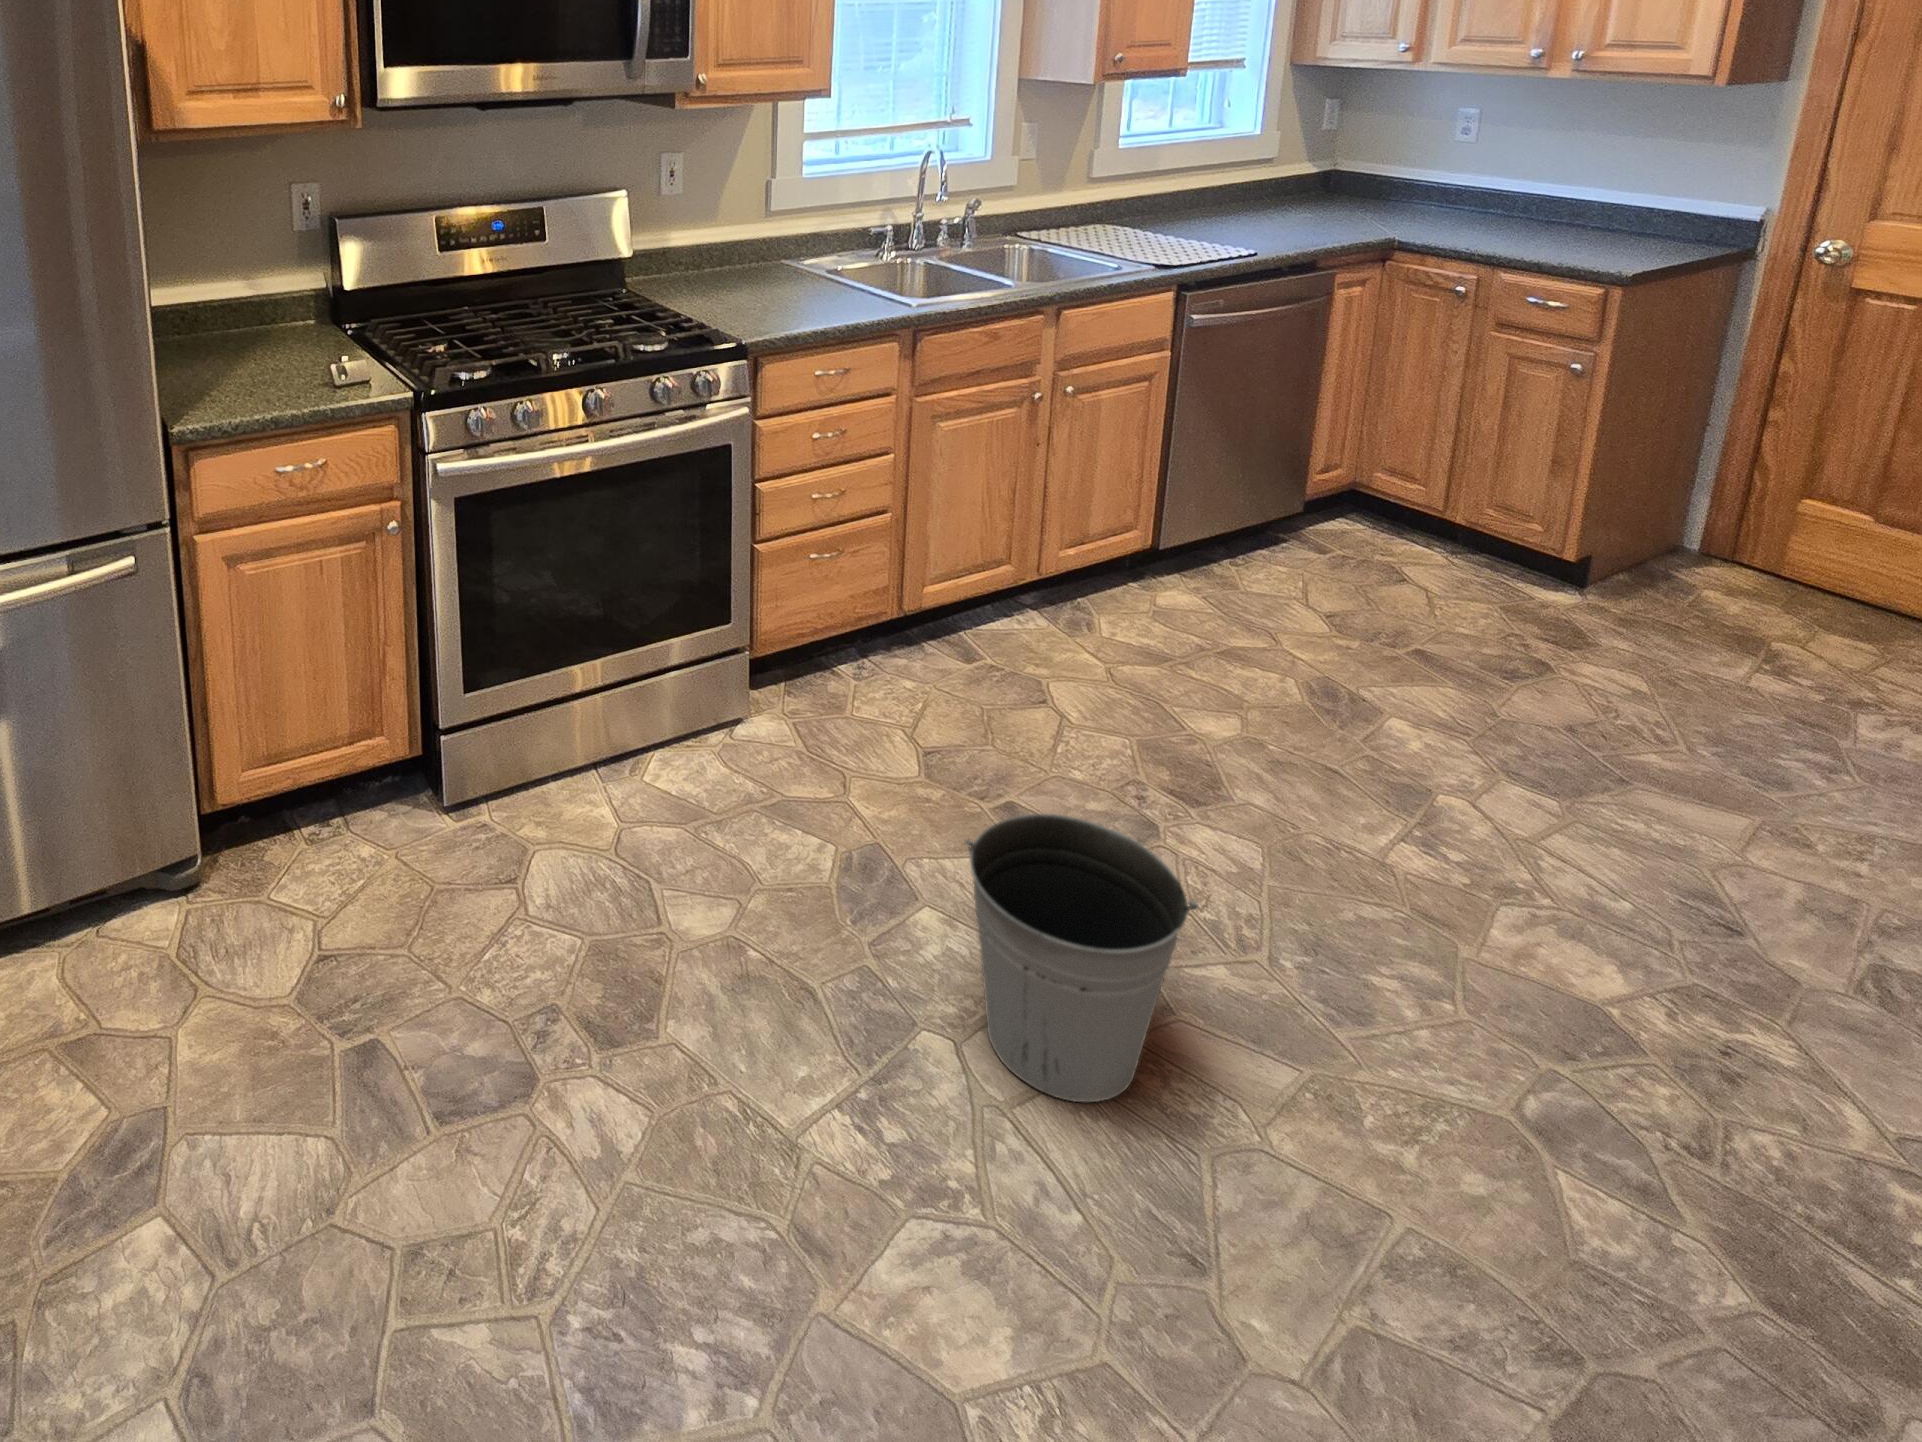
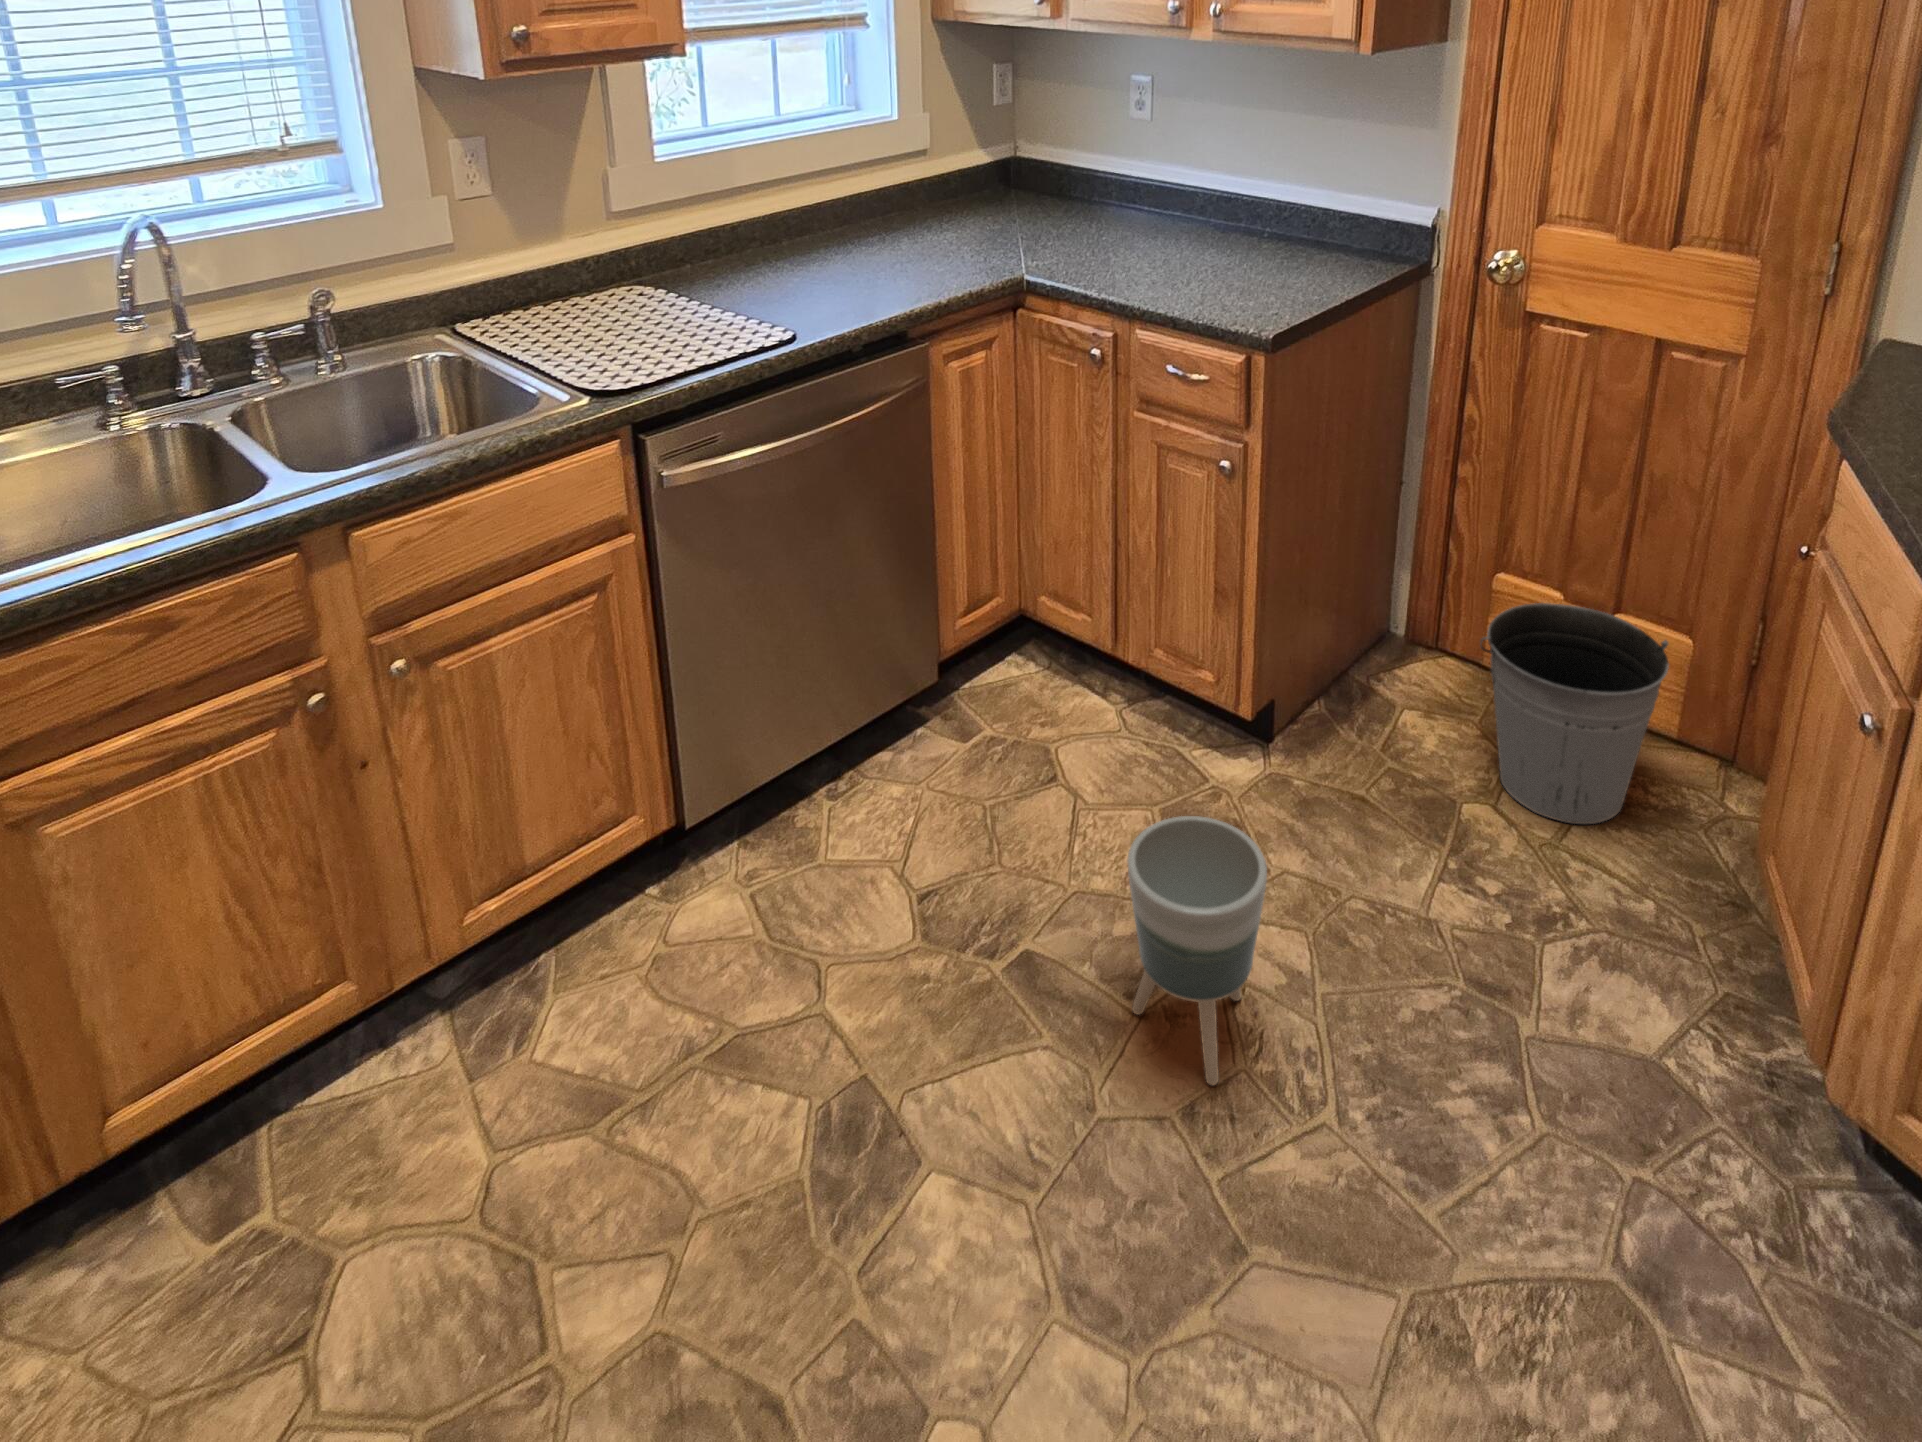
planter: none [393,942,541,1235] -> present [1127,816,1267,1085]

